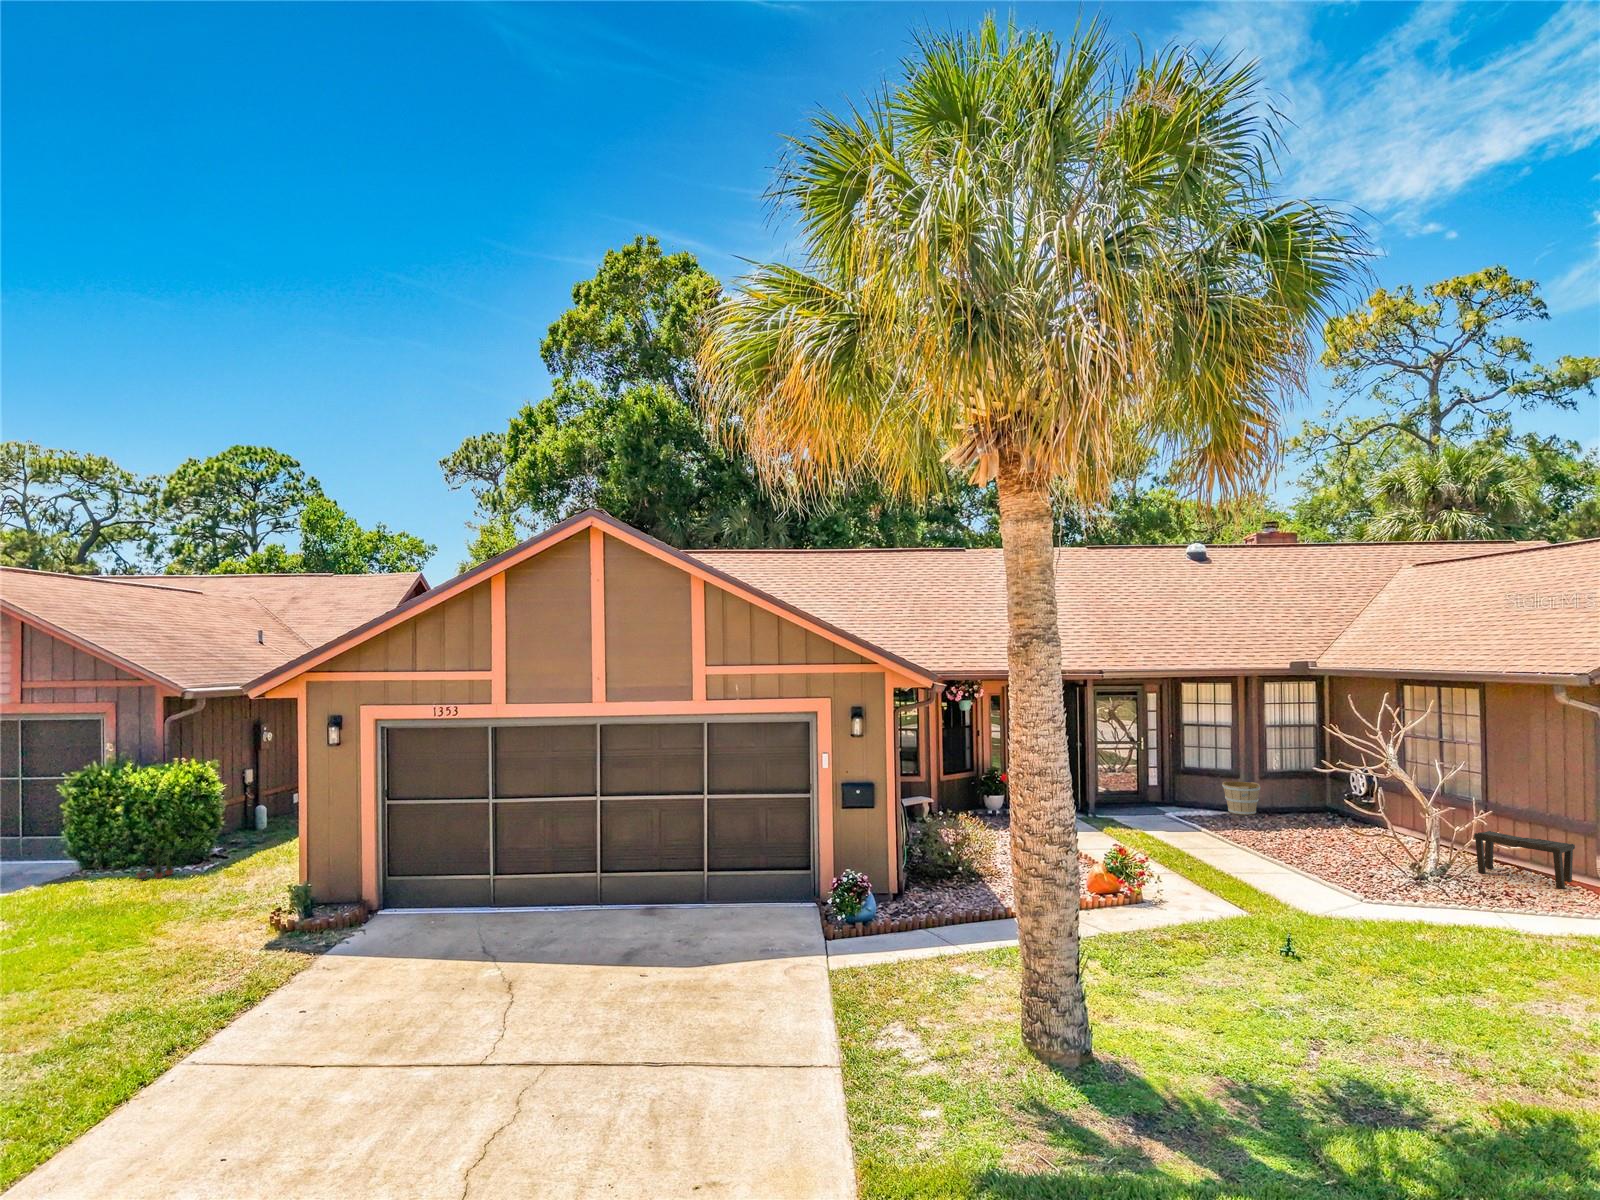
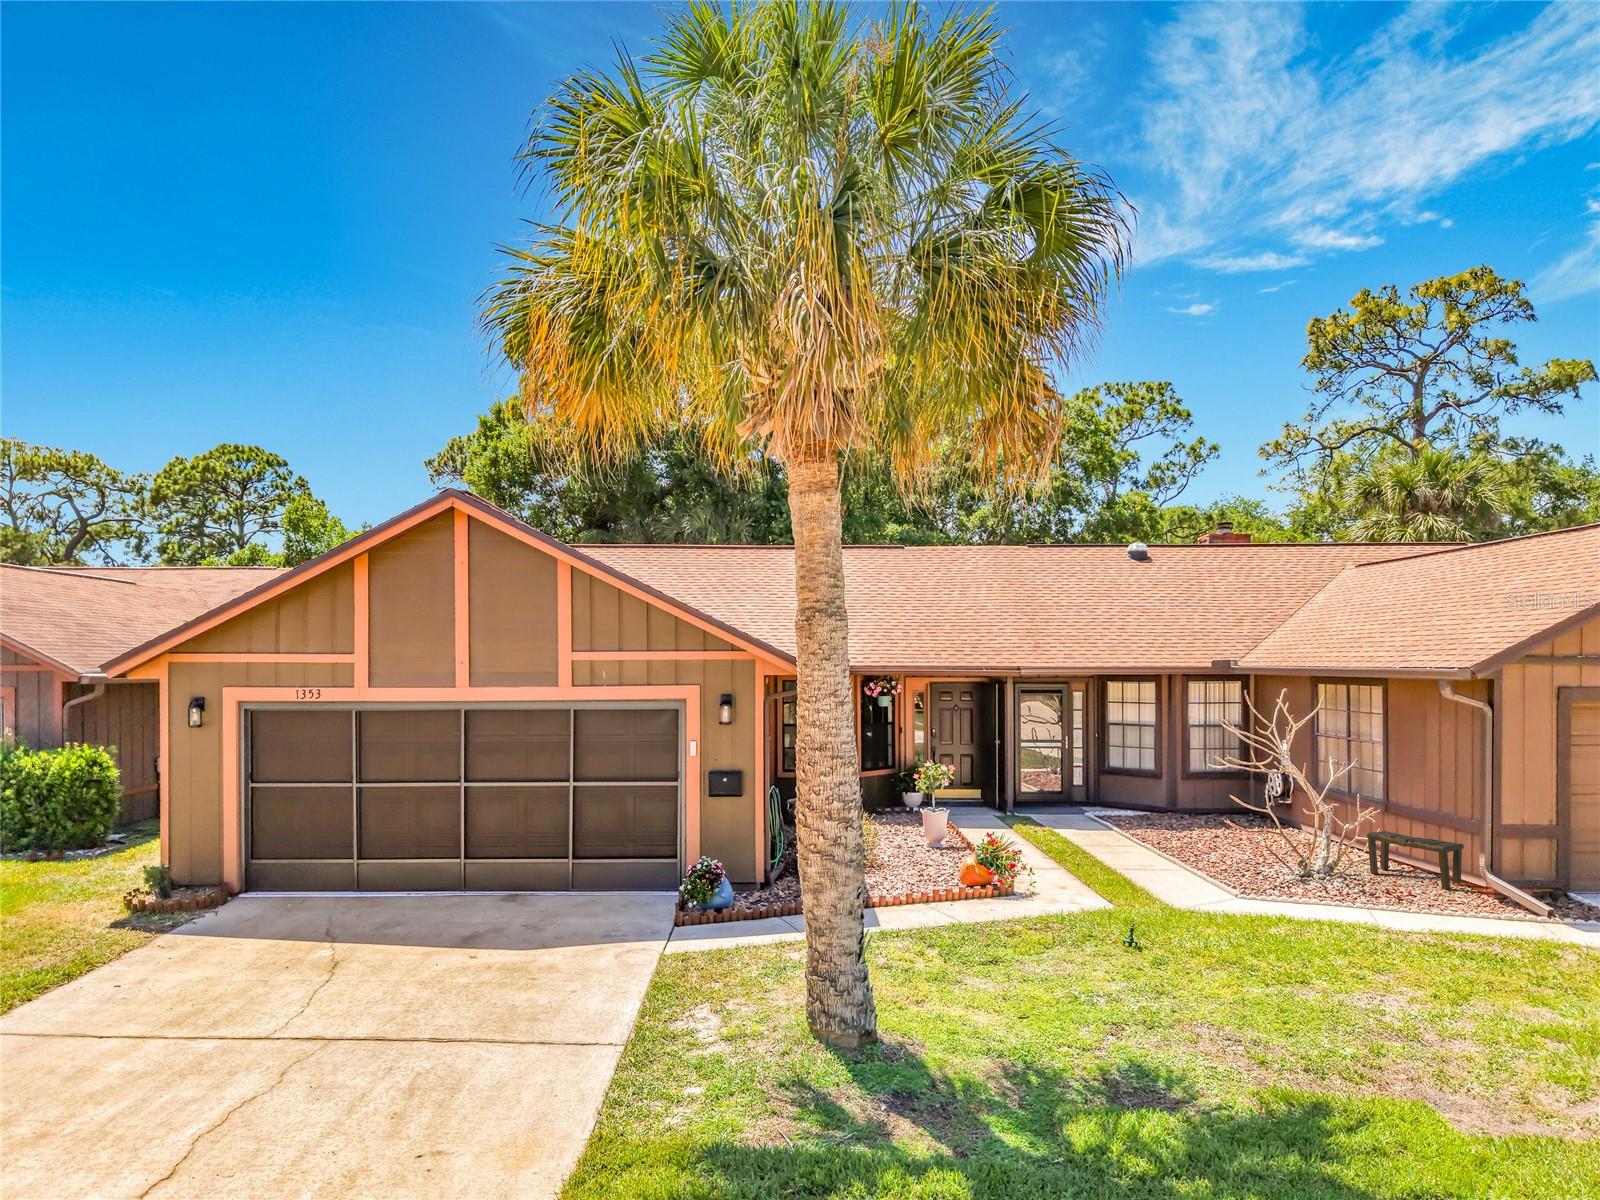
wooden bucket: present [1222,781,1261,815] -> none [1146,783,1183,817]

